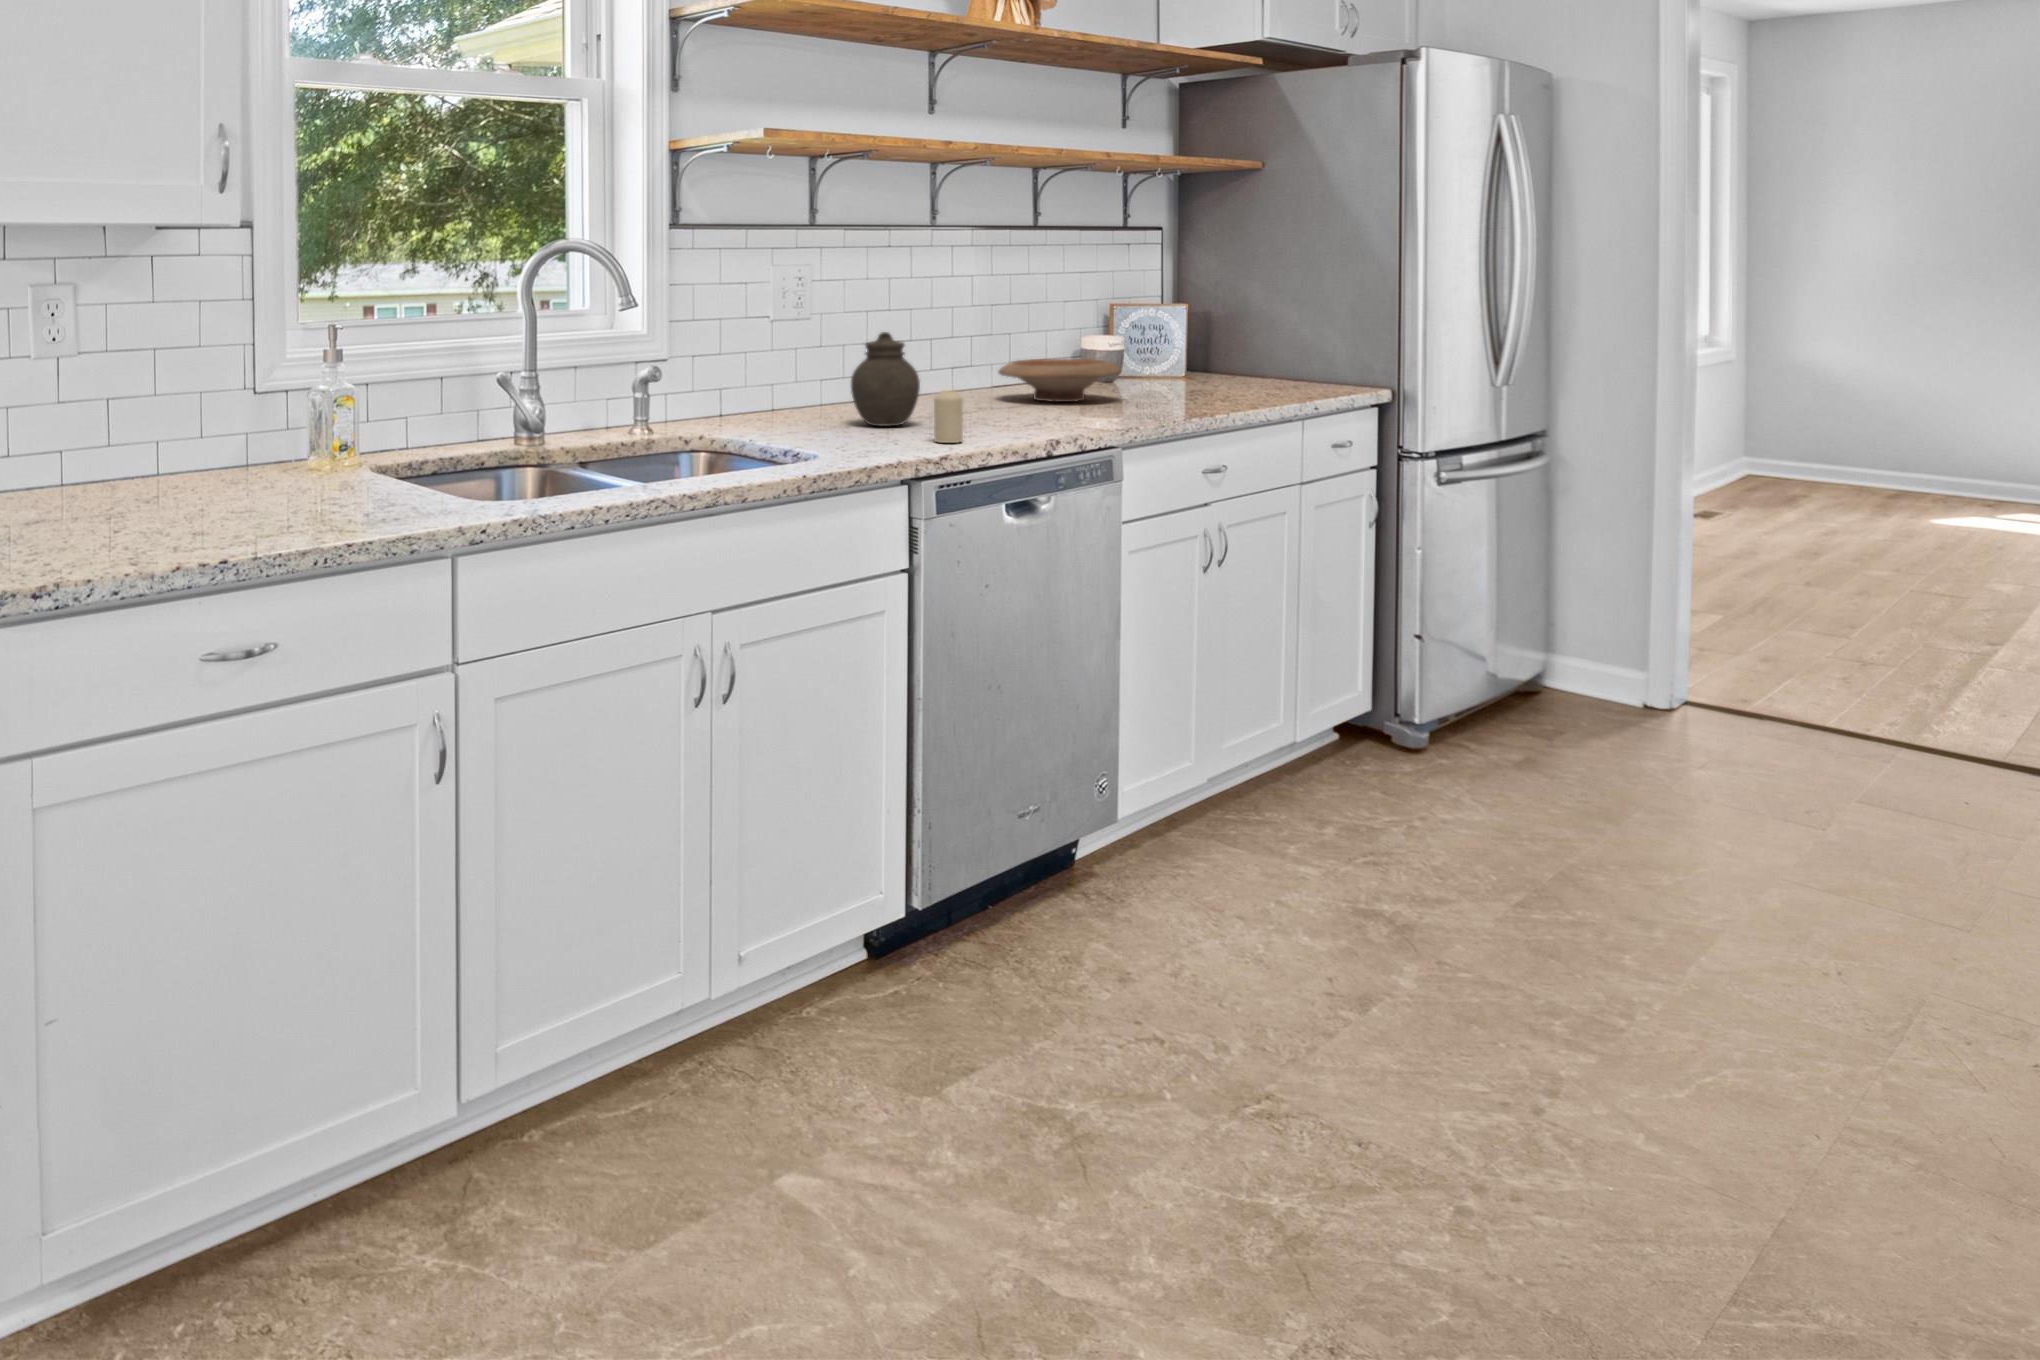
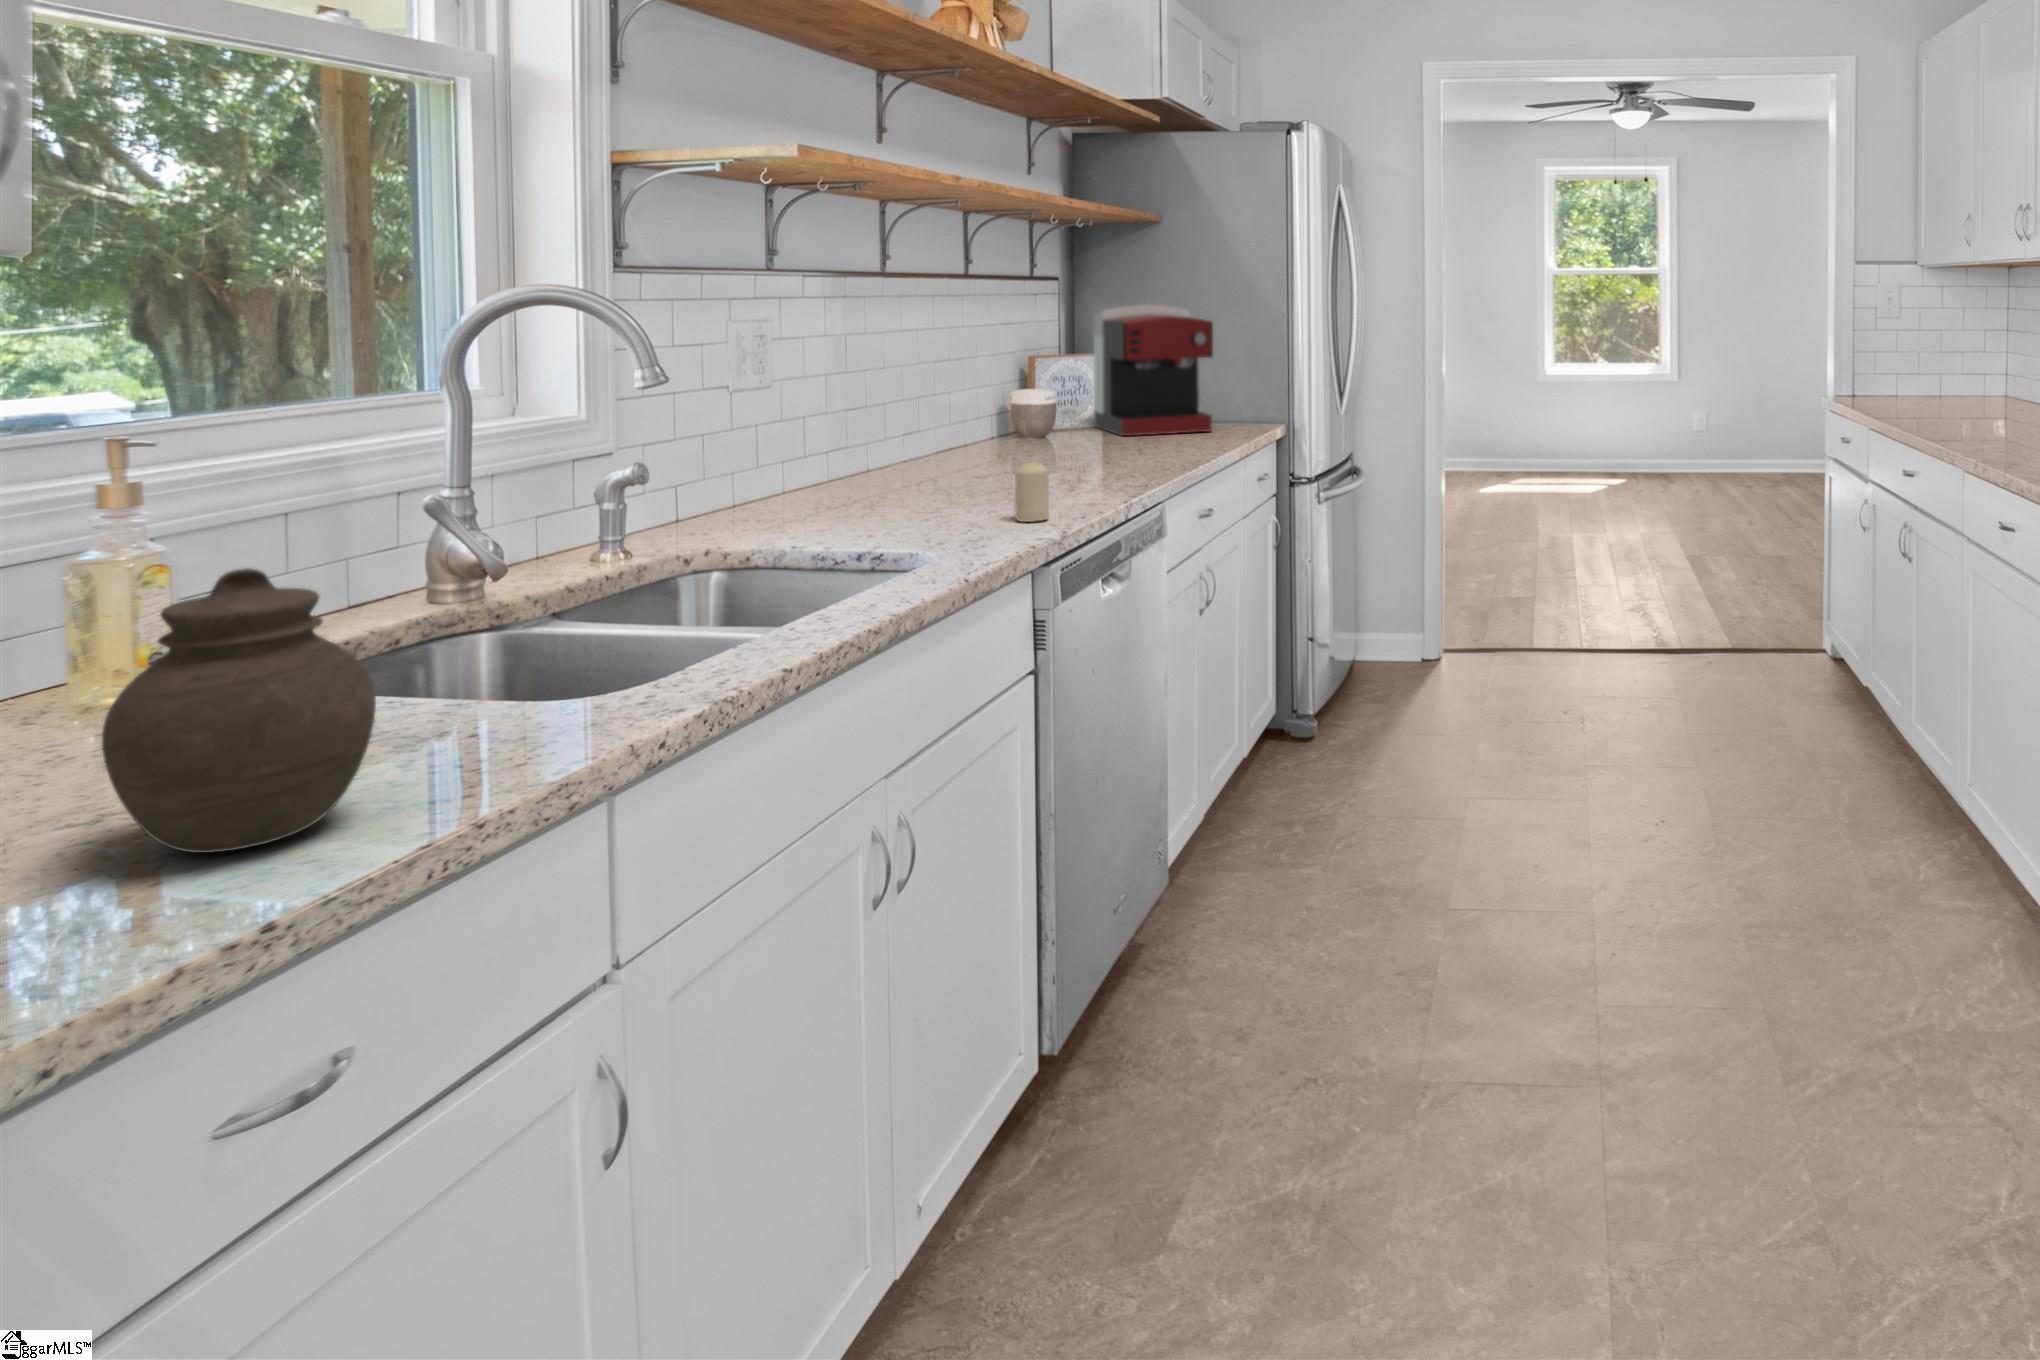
coffee maker: none [1177,256,1286,391] -> present [1093,304,1213,436]
jar: present [851,332,920,426] -> present [102,568,376,853]
wooden bowl: present [999,359,1121,402] -> none [961,411,1095,459]

